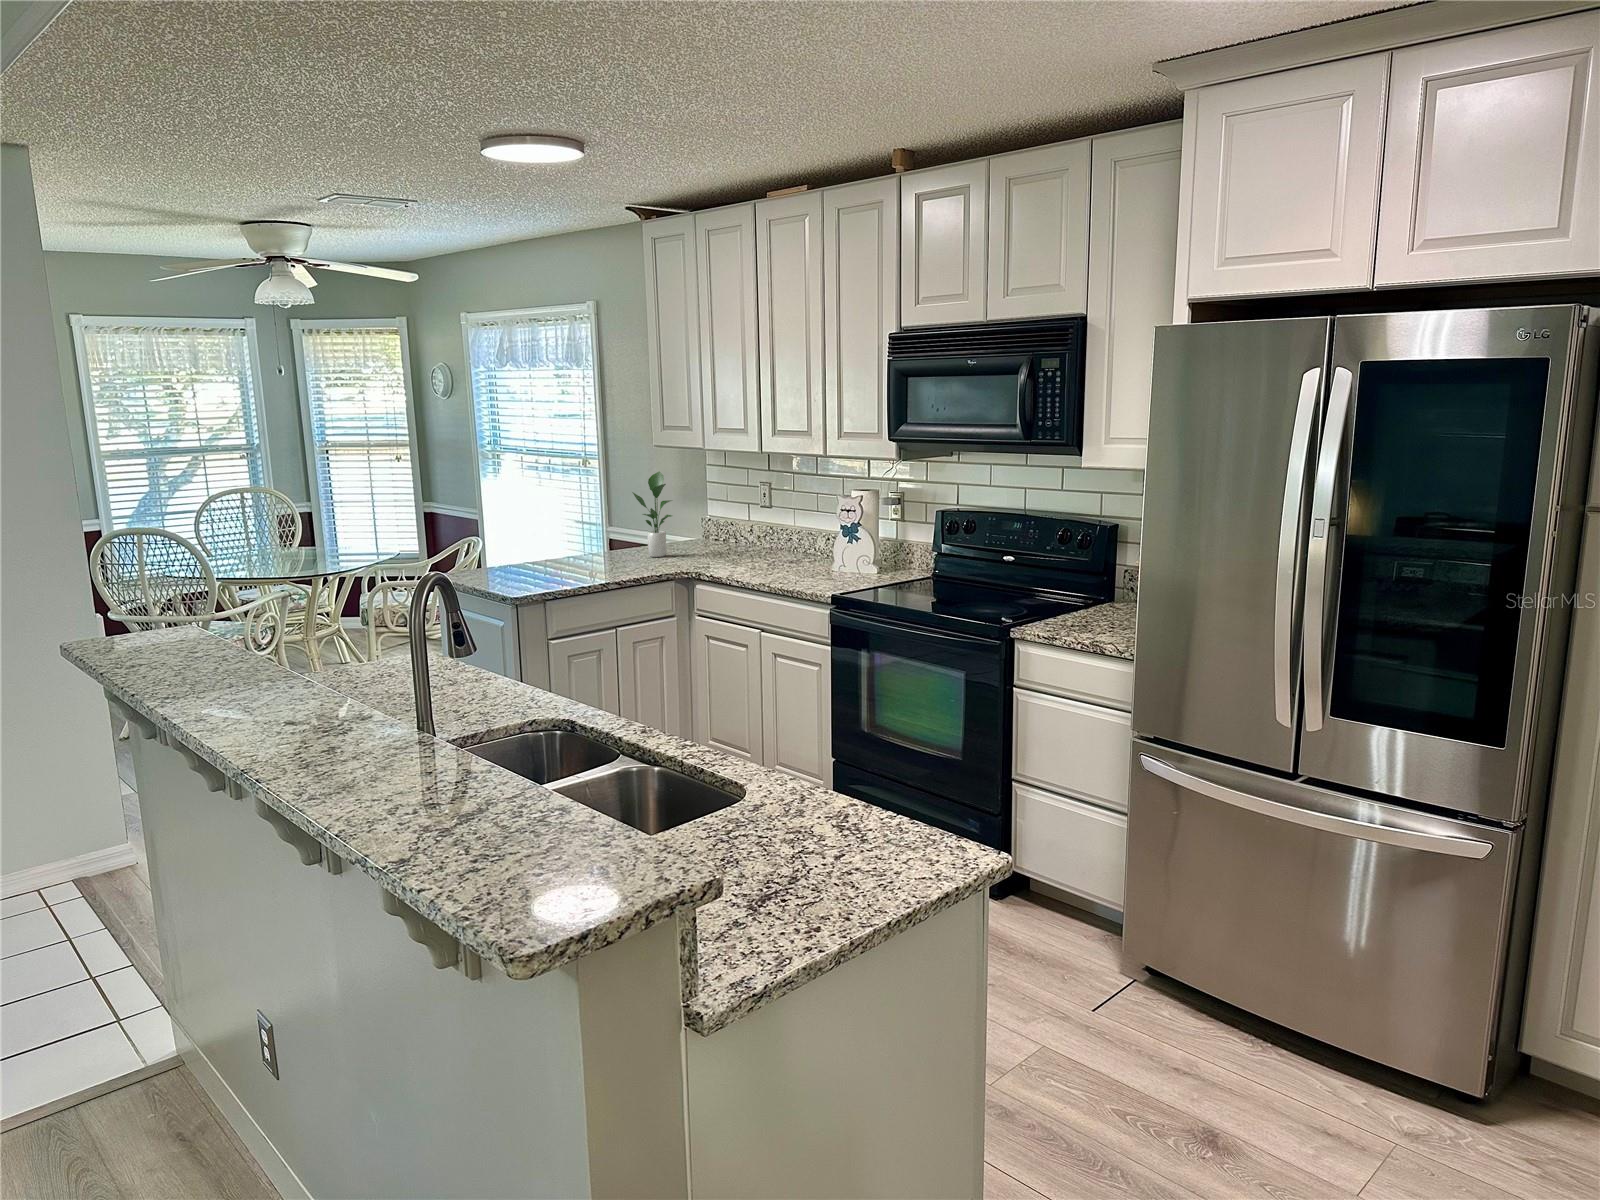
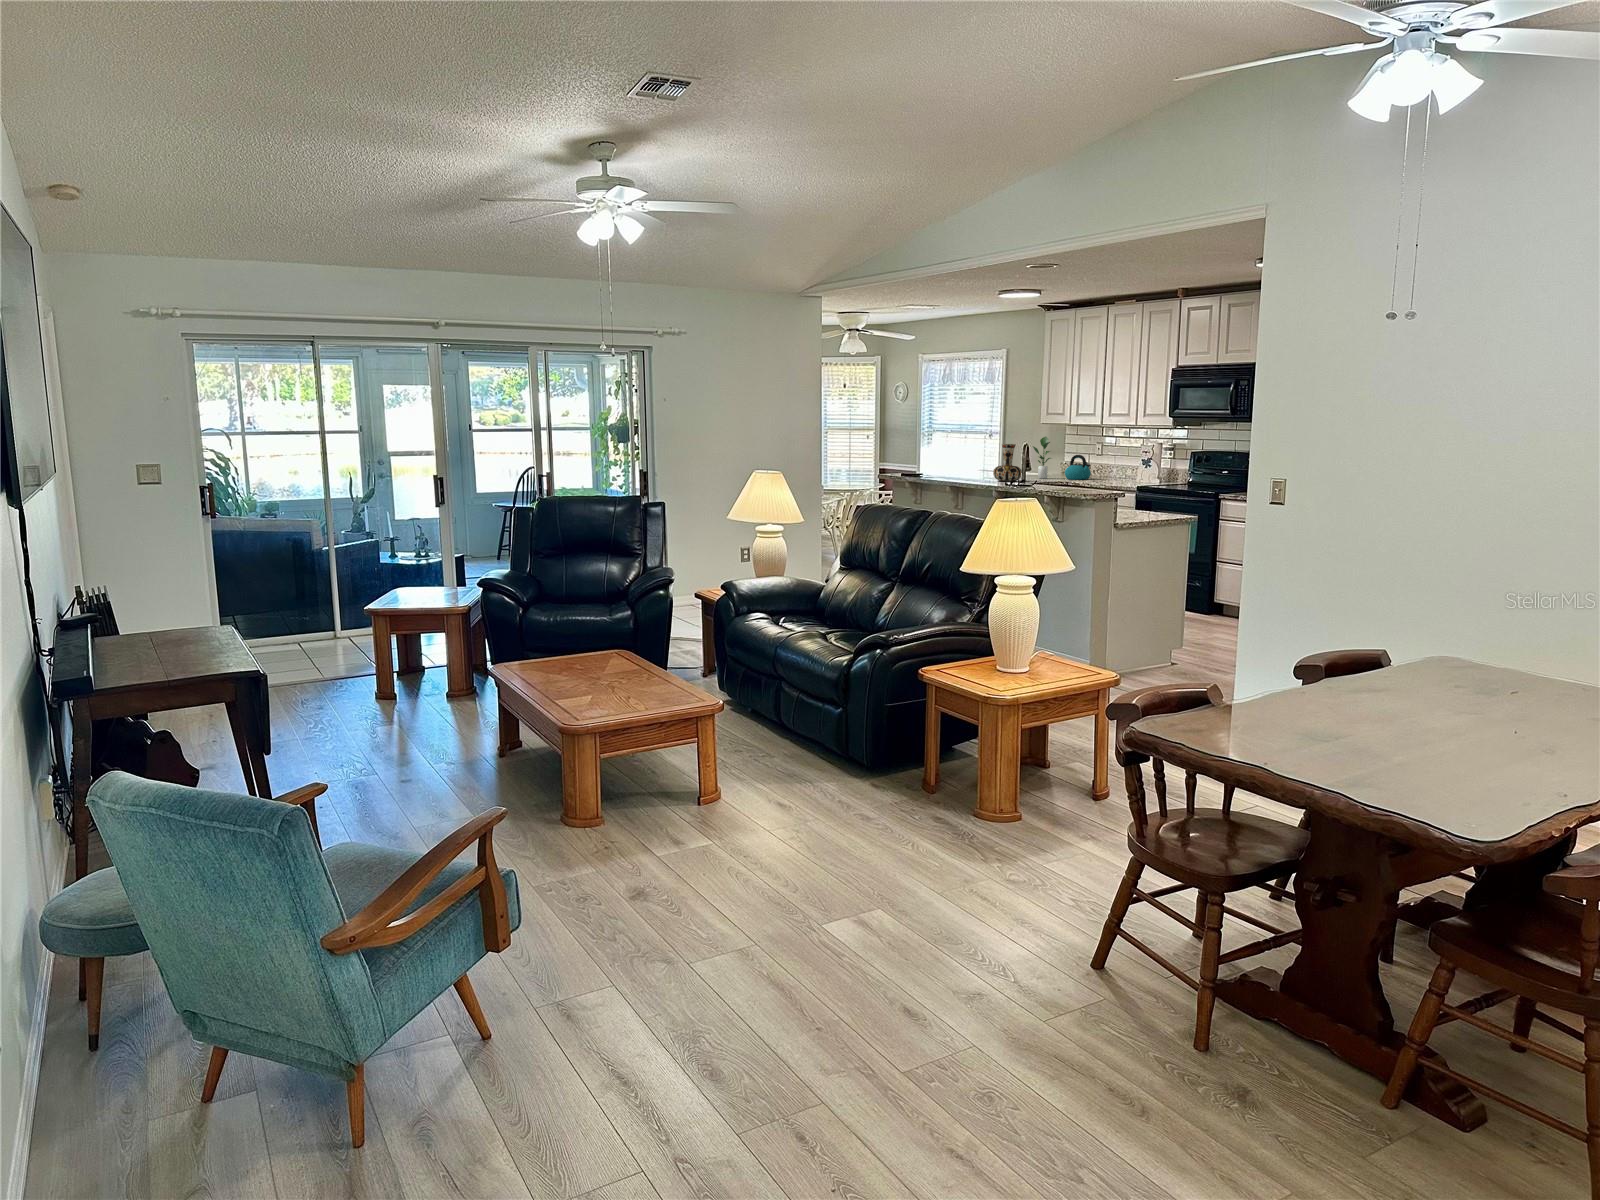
vase: none [545,493,605,573] -> present [993,444,1022,482]
kettle: none [698,509,748,560] -> present [1065,455,1091,480]

